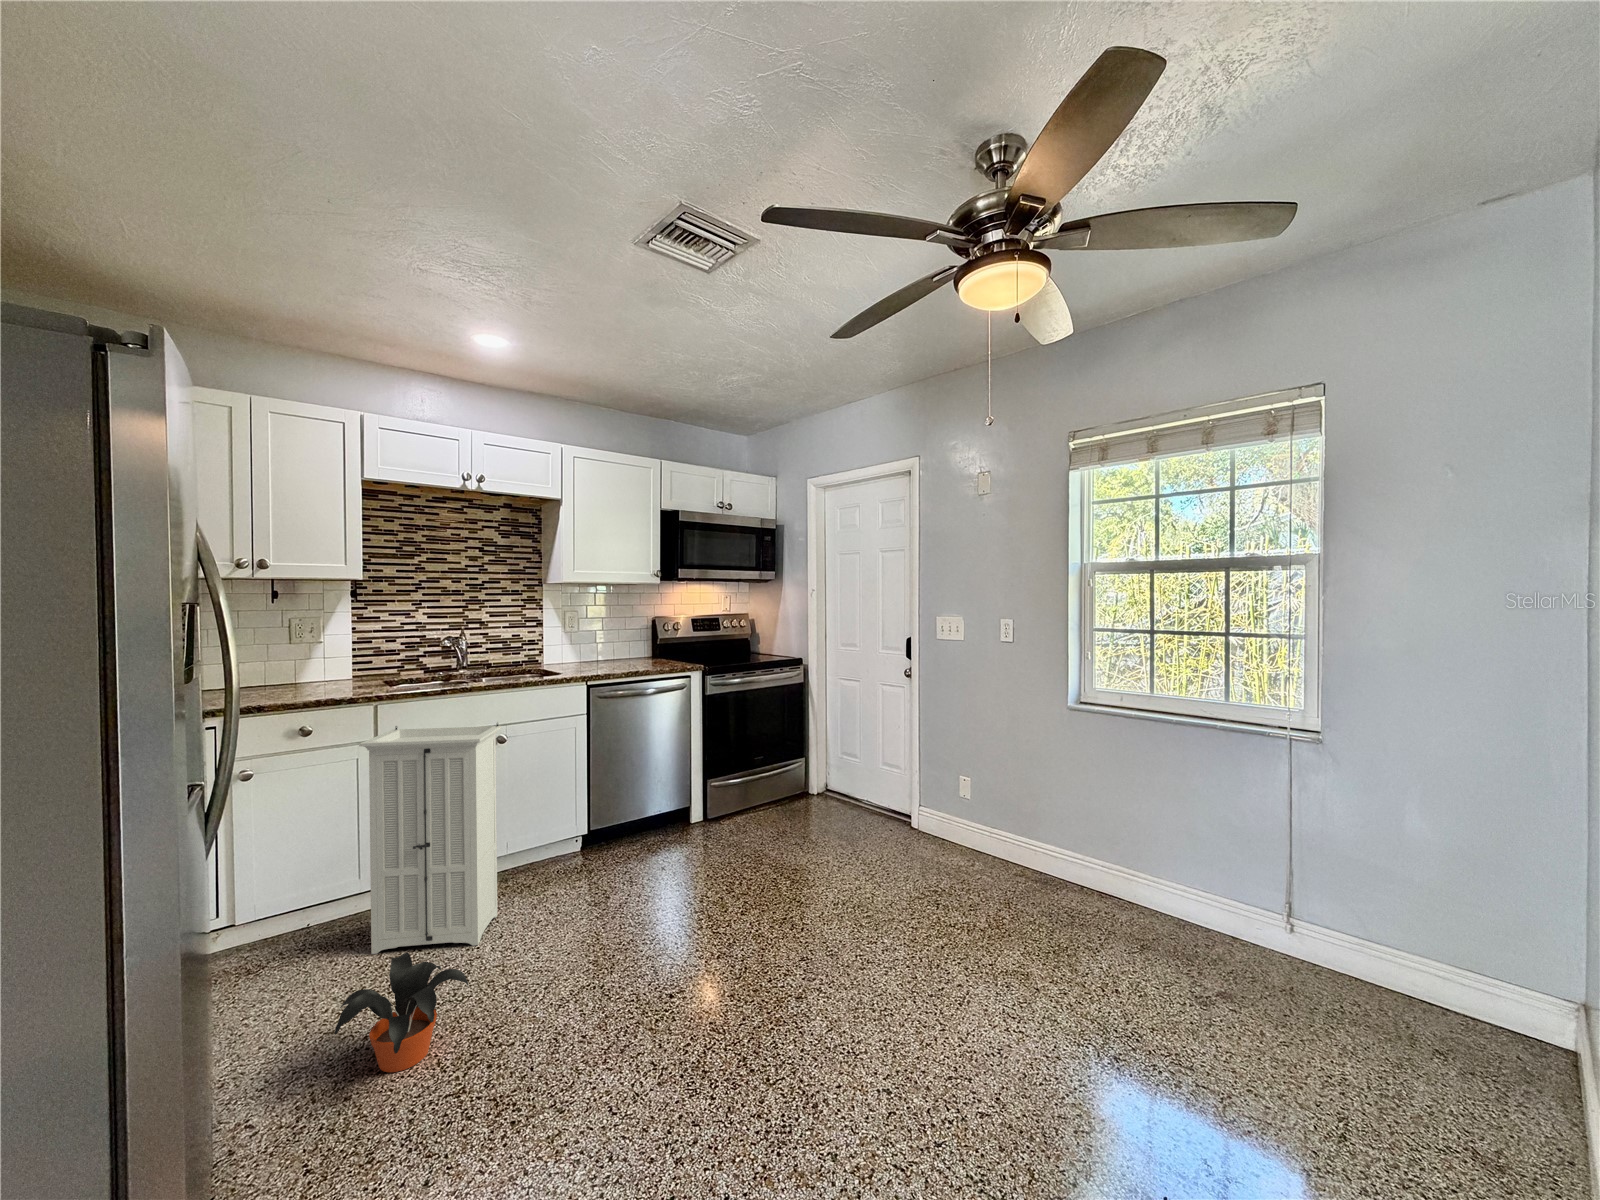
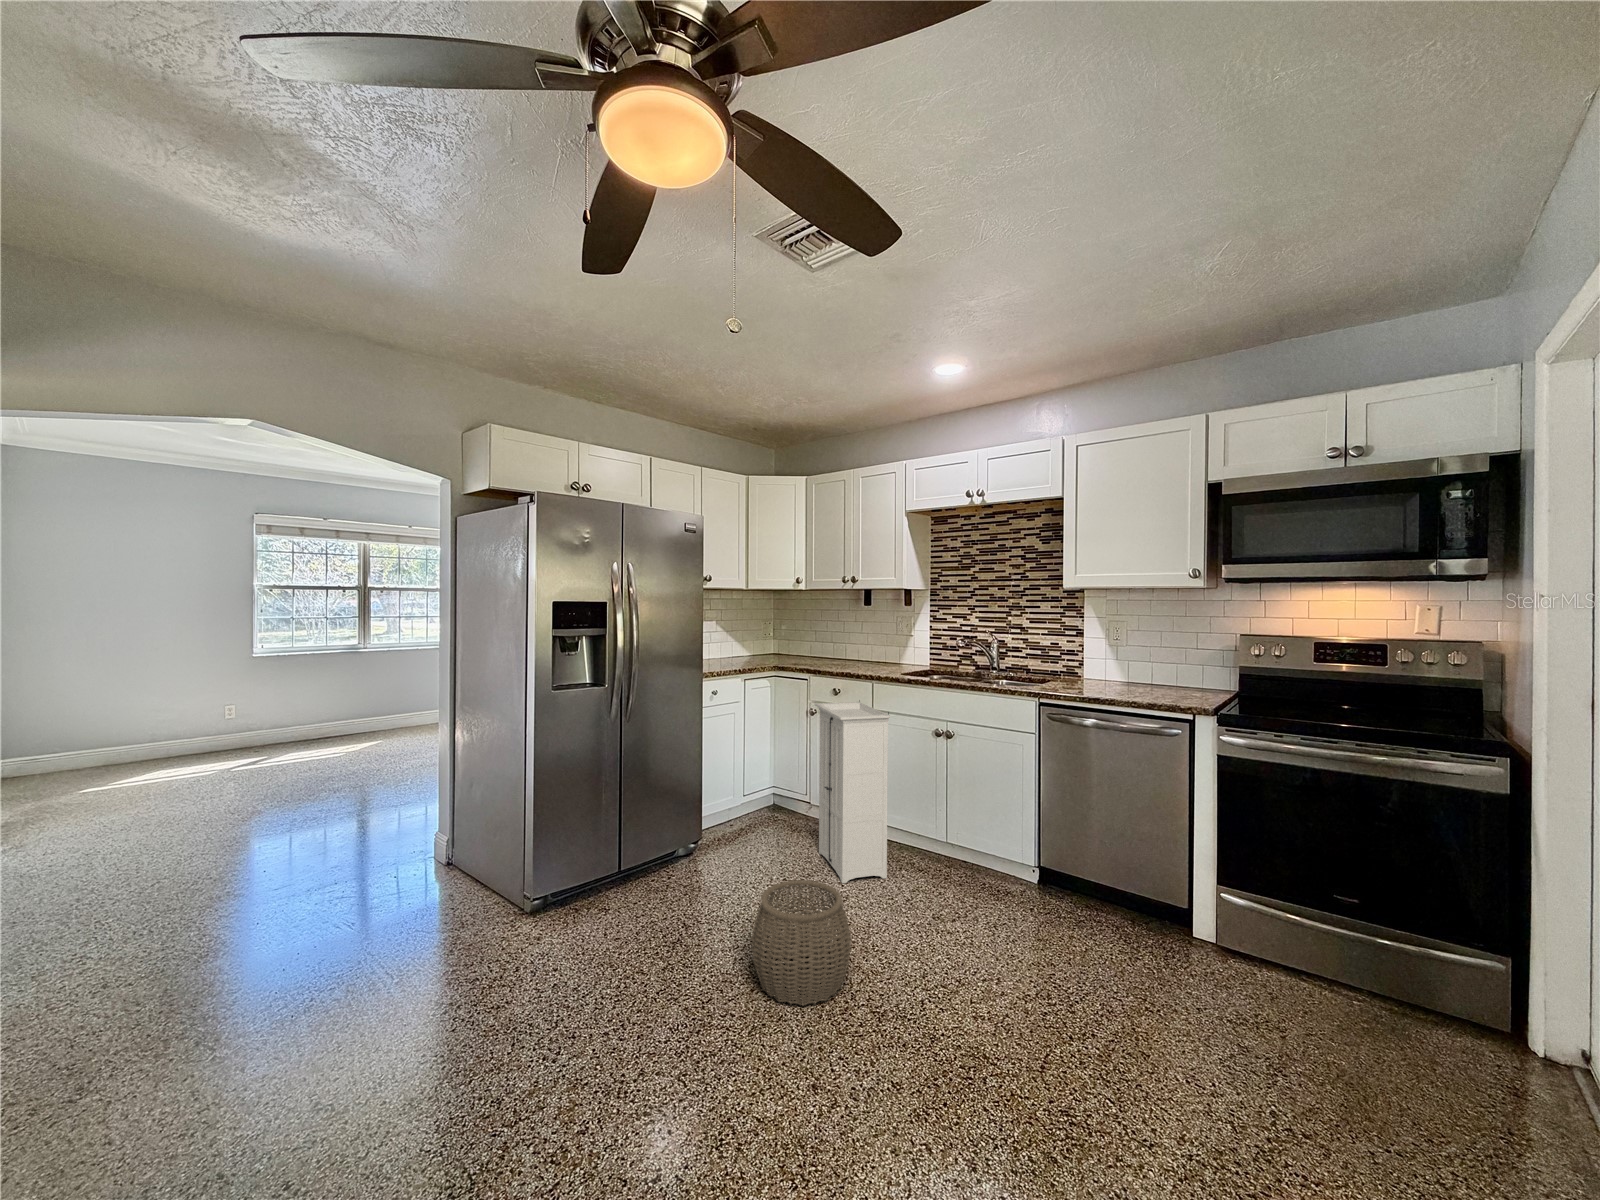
woven basket: none [601,884,710,1019] -> present [751,880,851,1006]
potted plant: present [335,953,469,1072] -> none [683,837,754,905]

